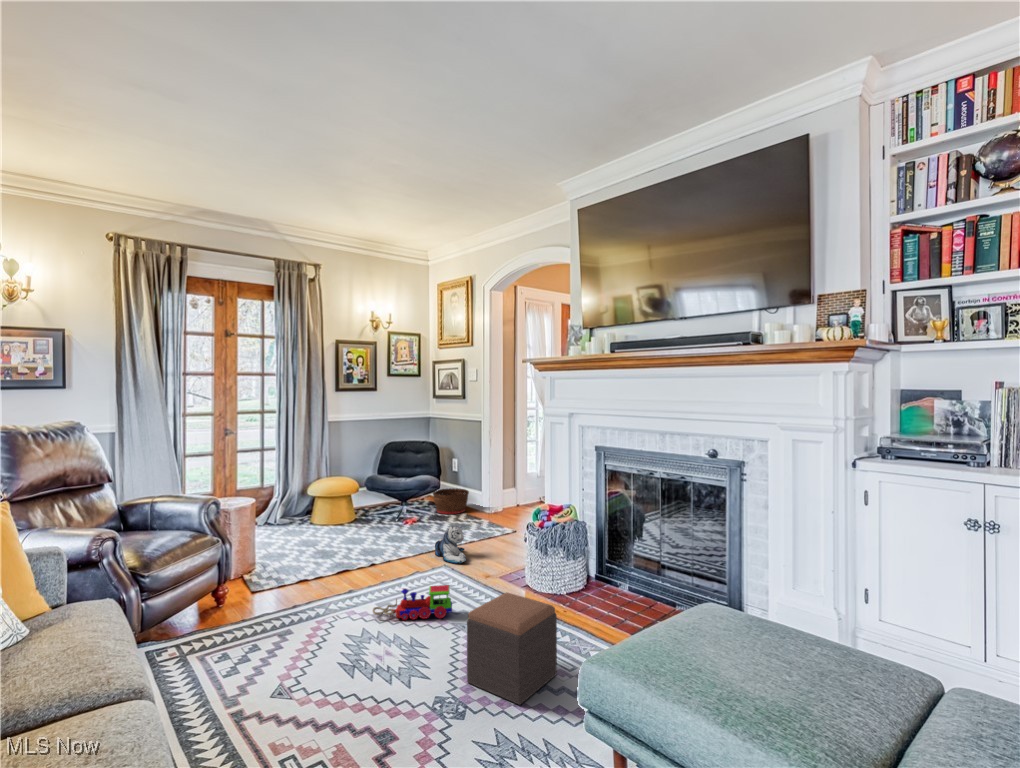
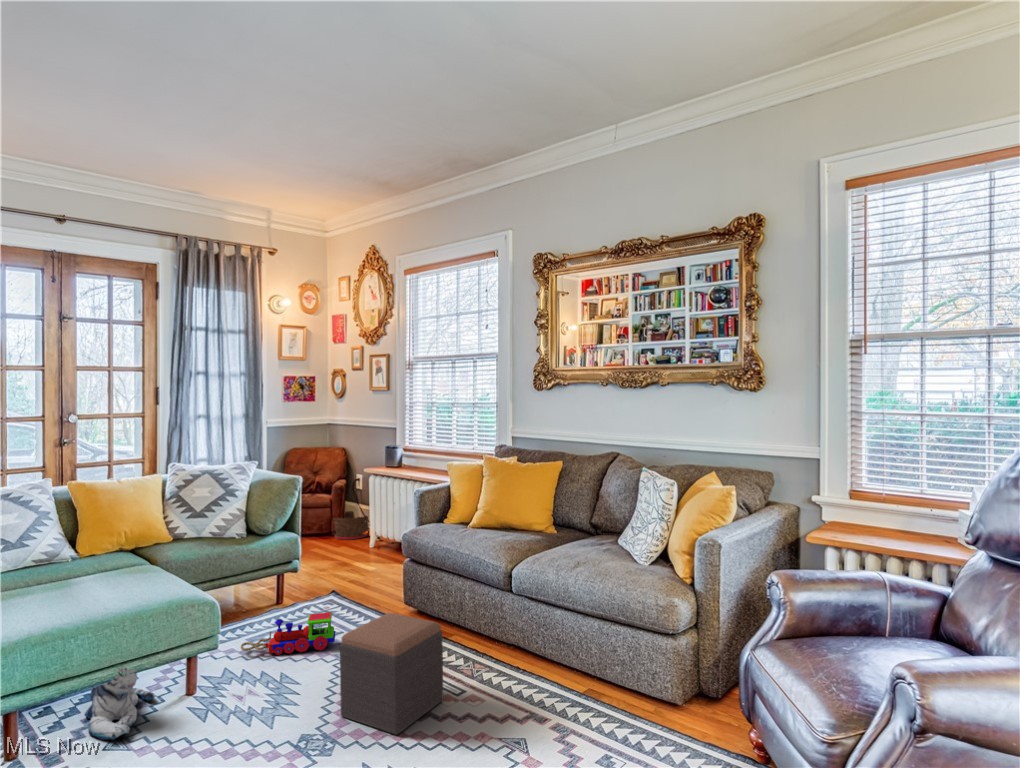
plush toy: present [435,526,466,564] -> present [84,667,154,740]

